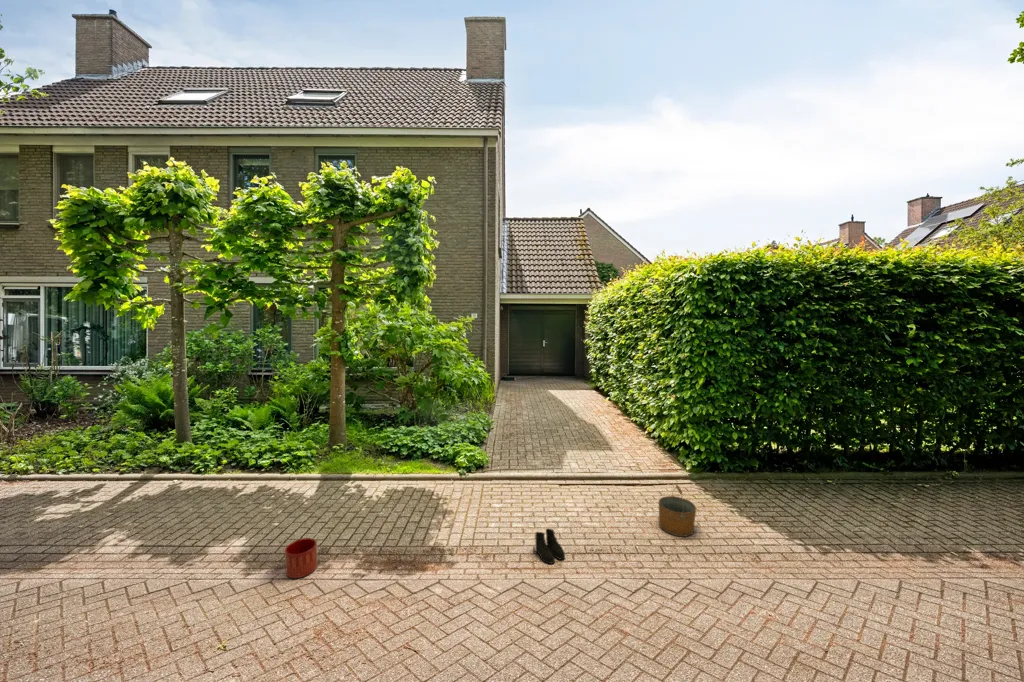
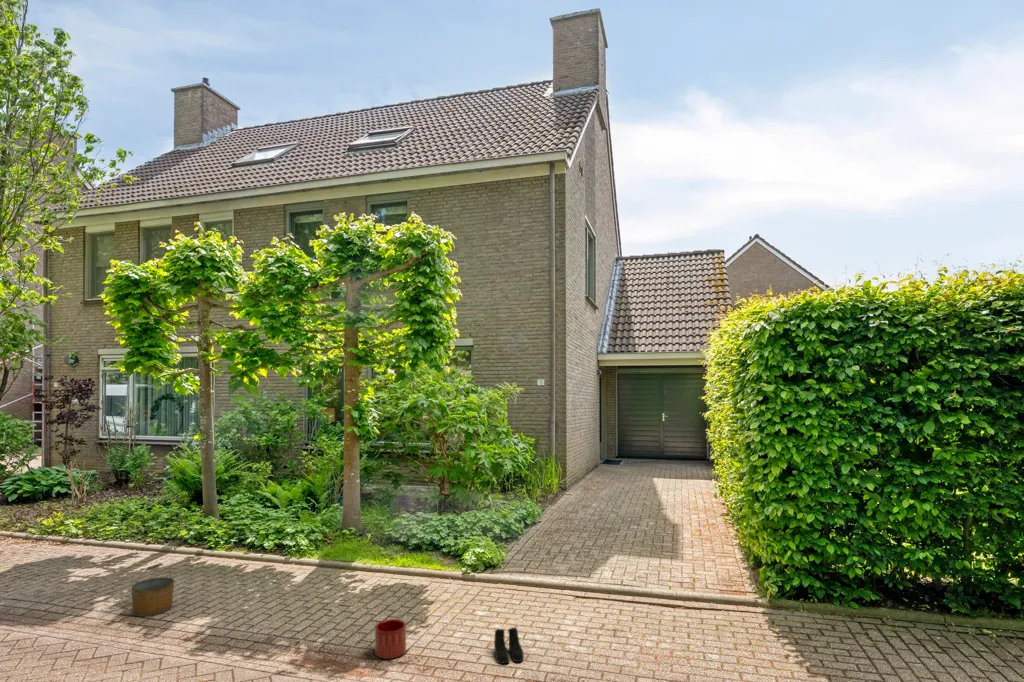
bucket: present [659,485,696,536] -> present [132,563,174,616]
planter: present [285,538,318,578] -> present [375,619,406,659]

